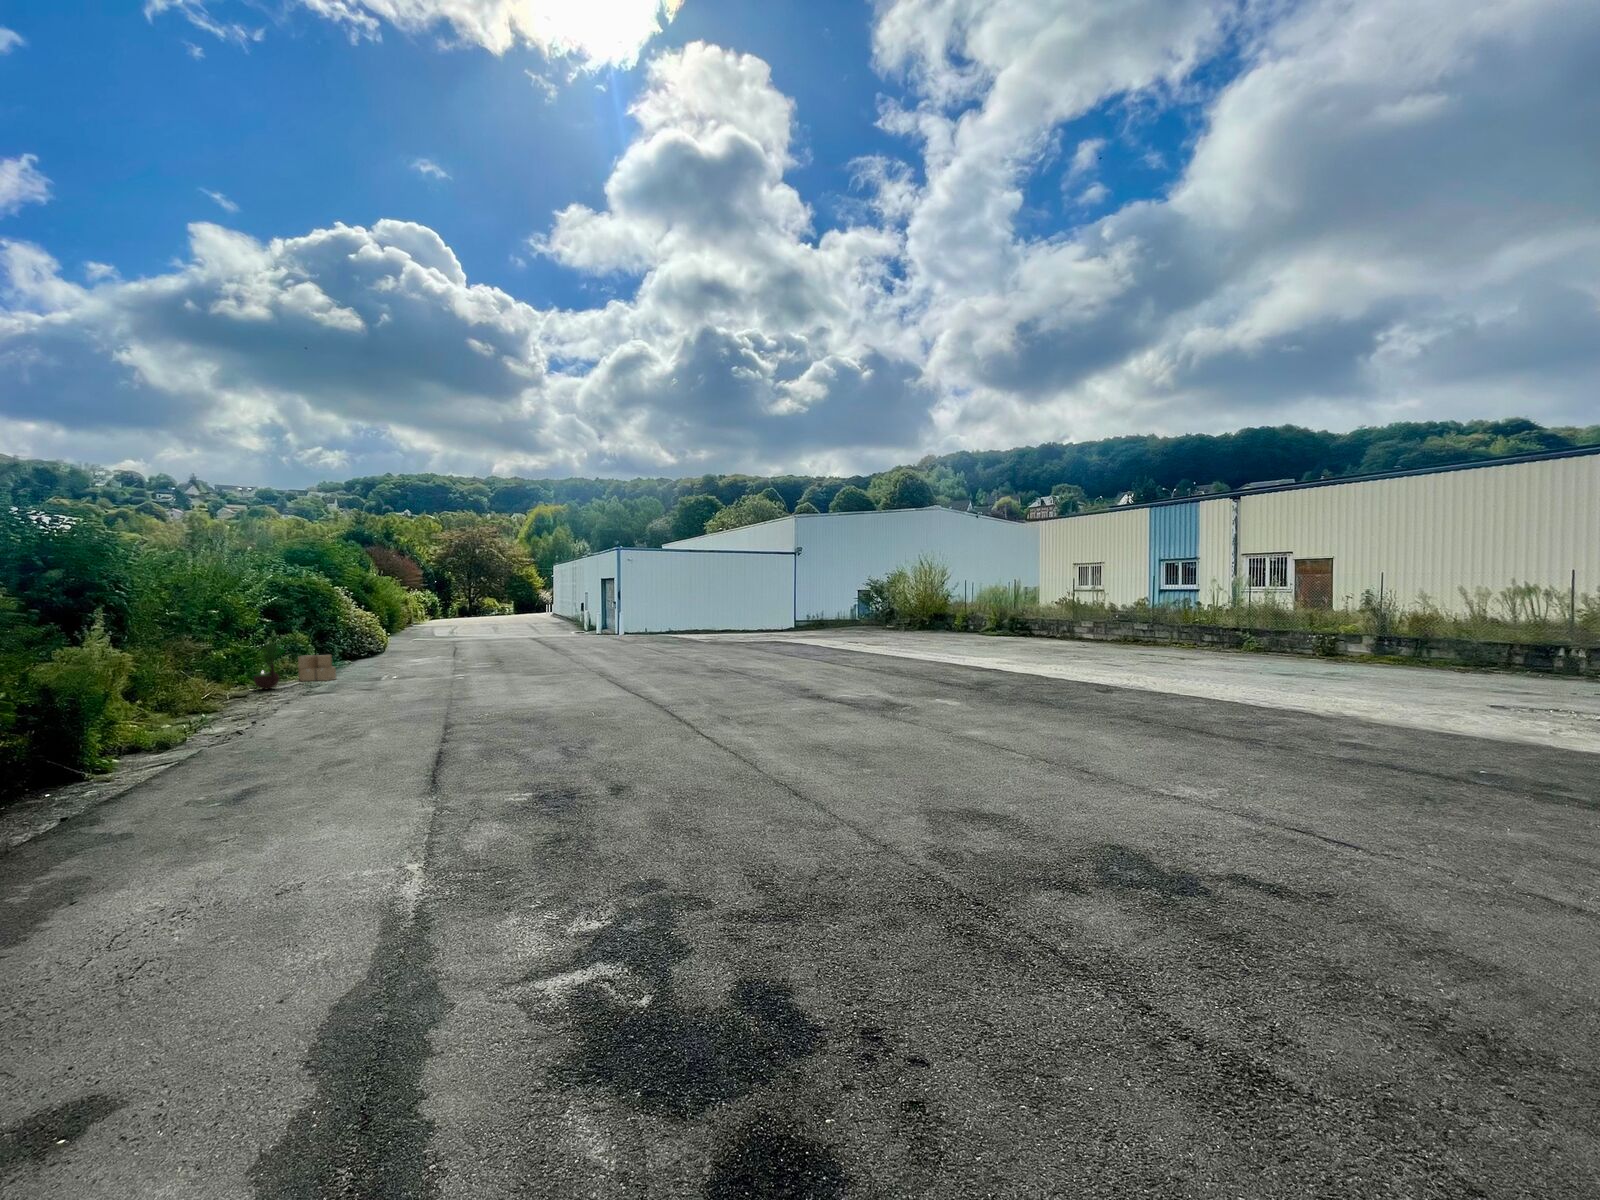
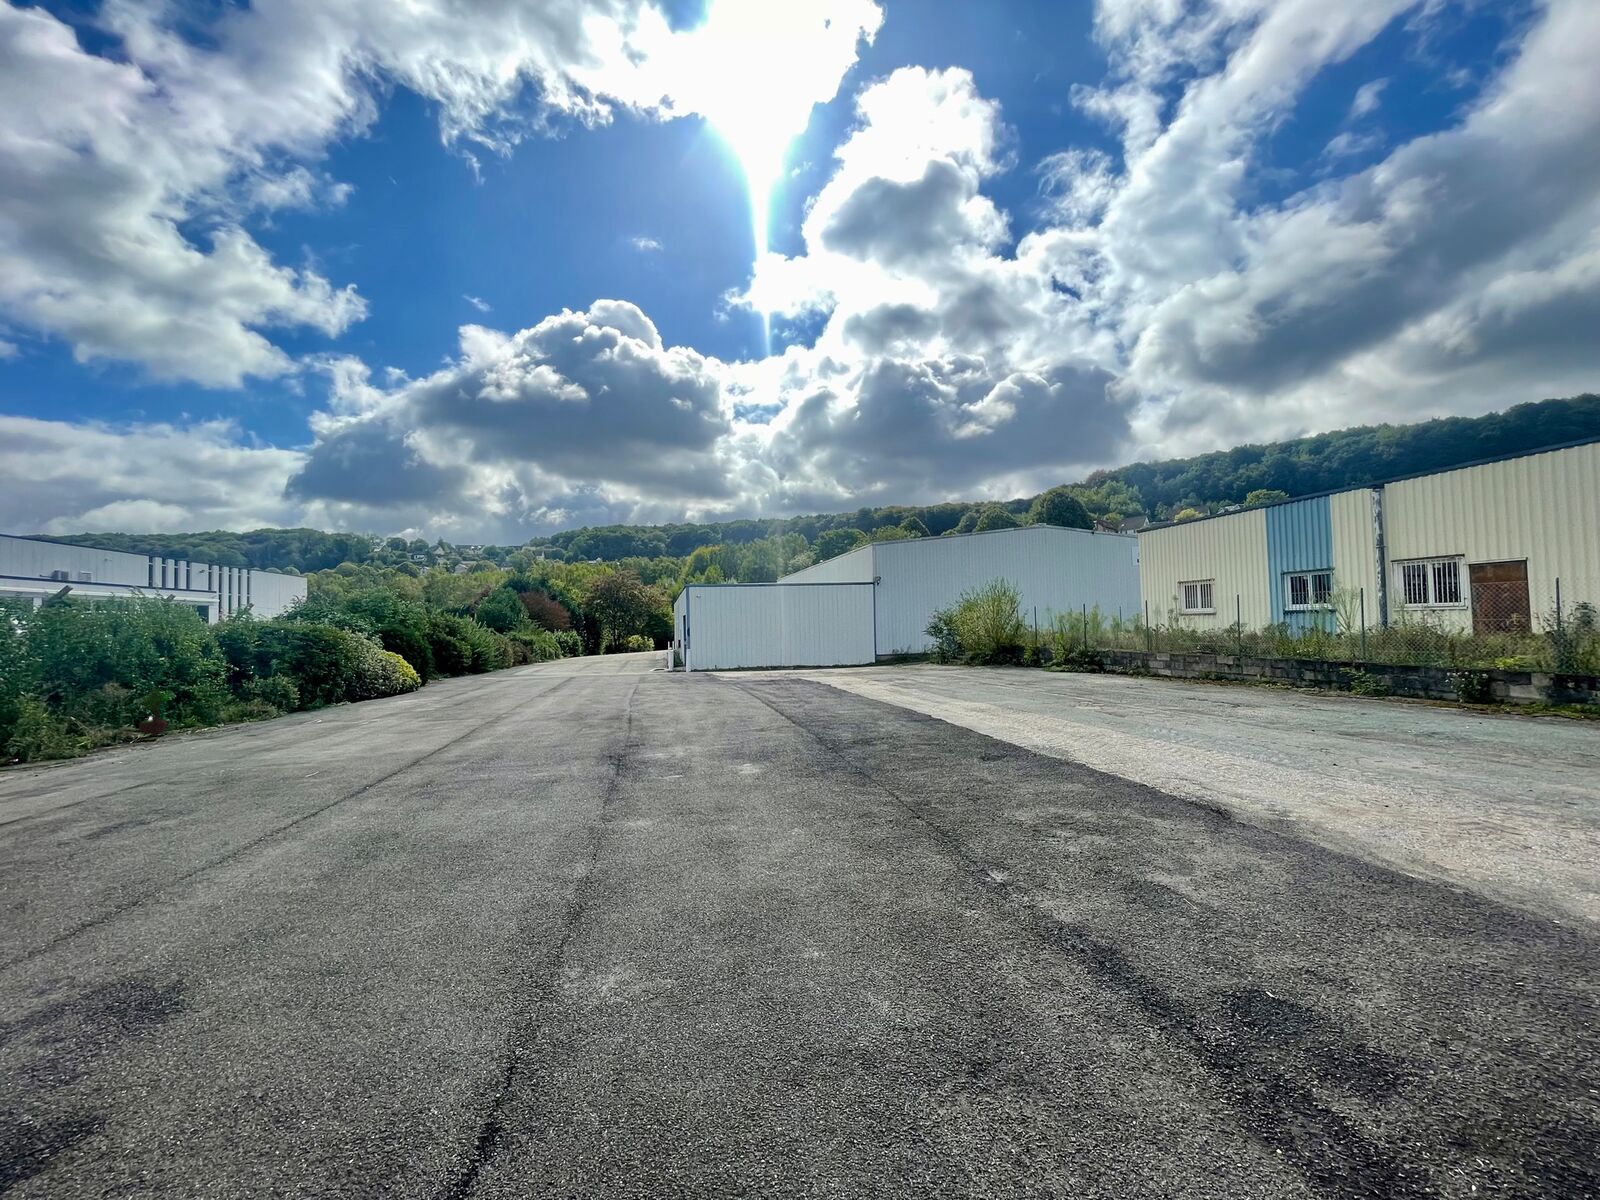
cardboard box: present [298,655,336,681] -> none [217,699,259,727]

